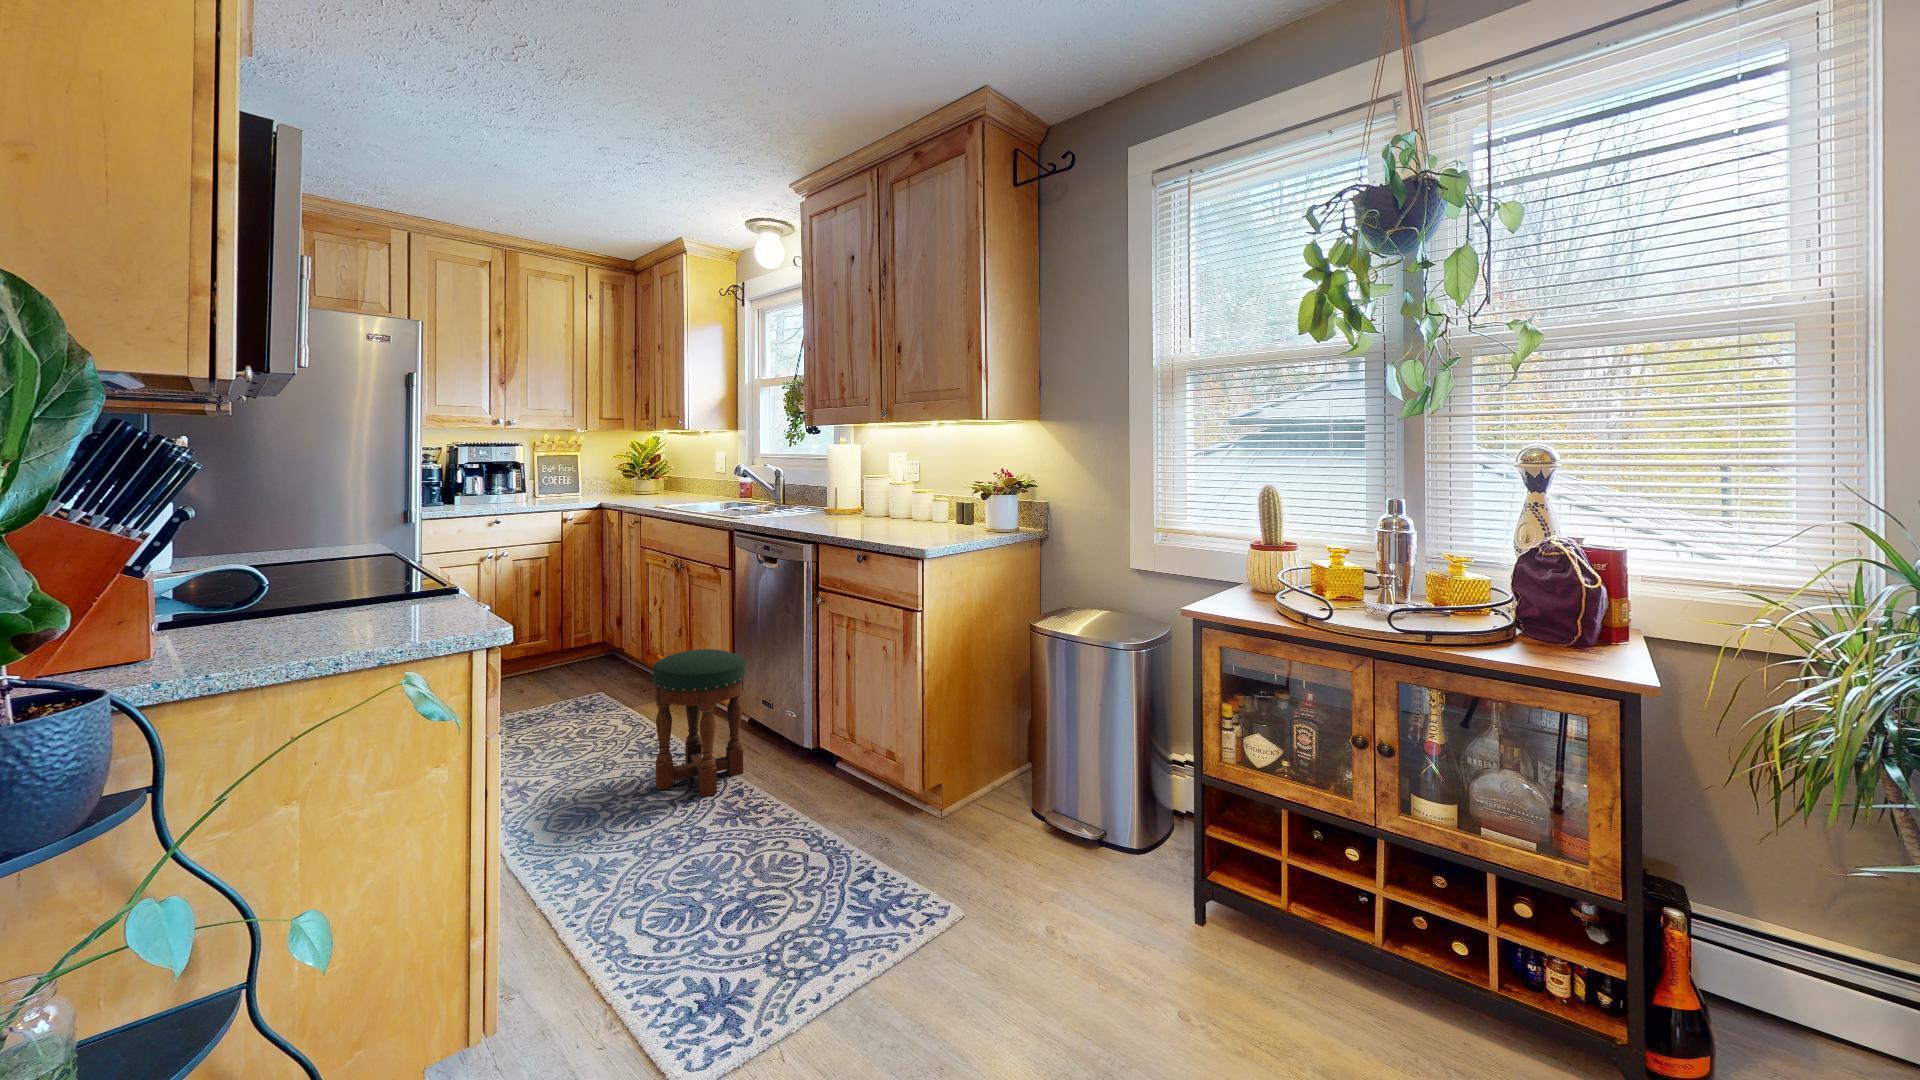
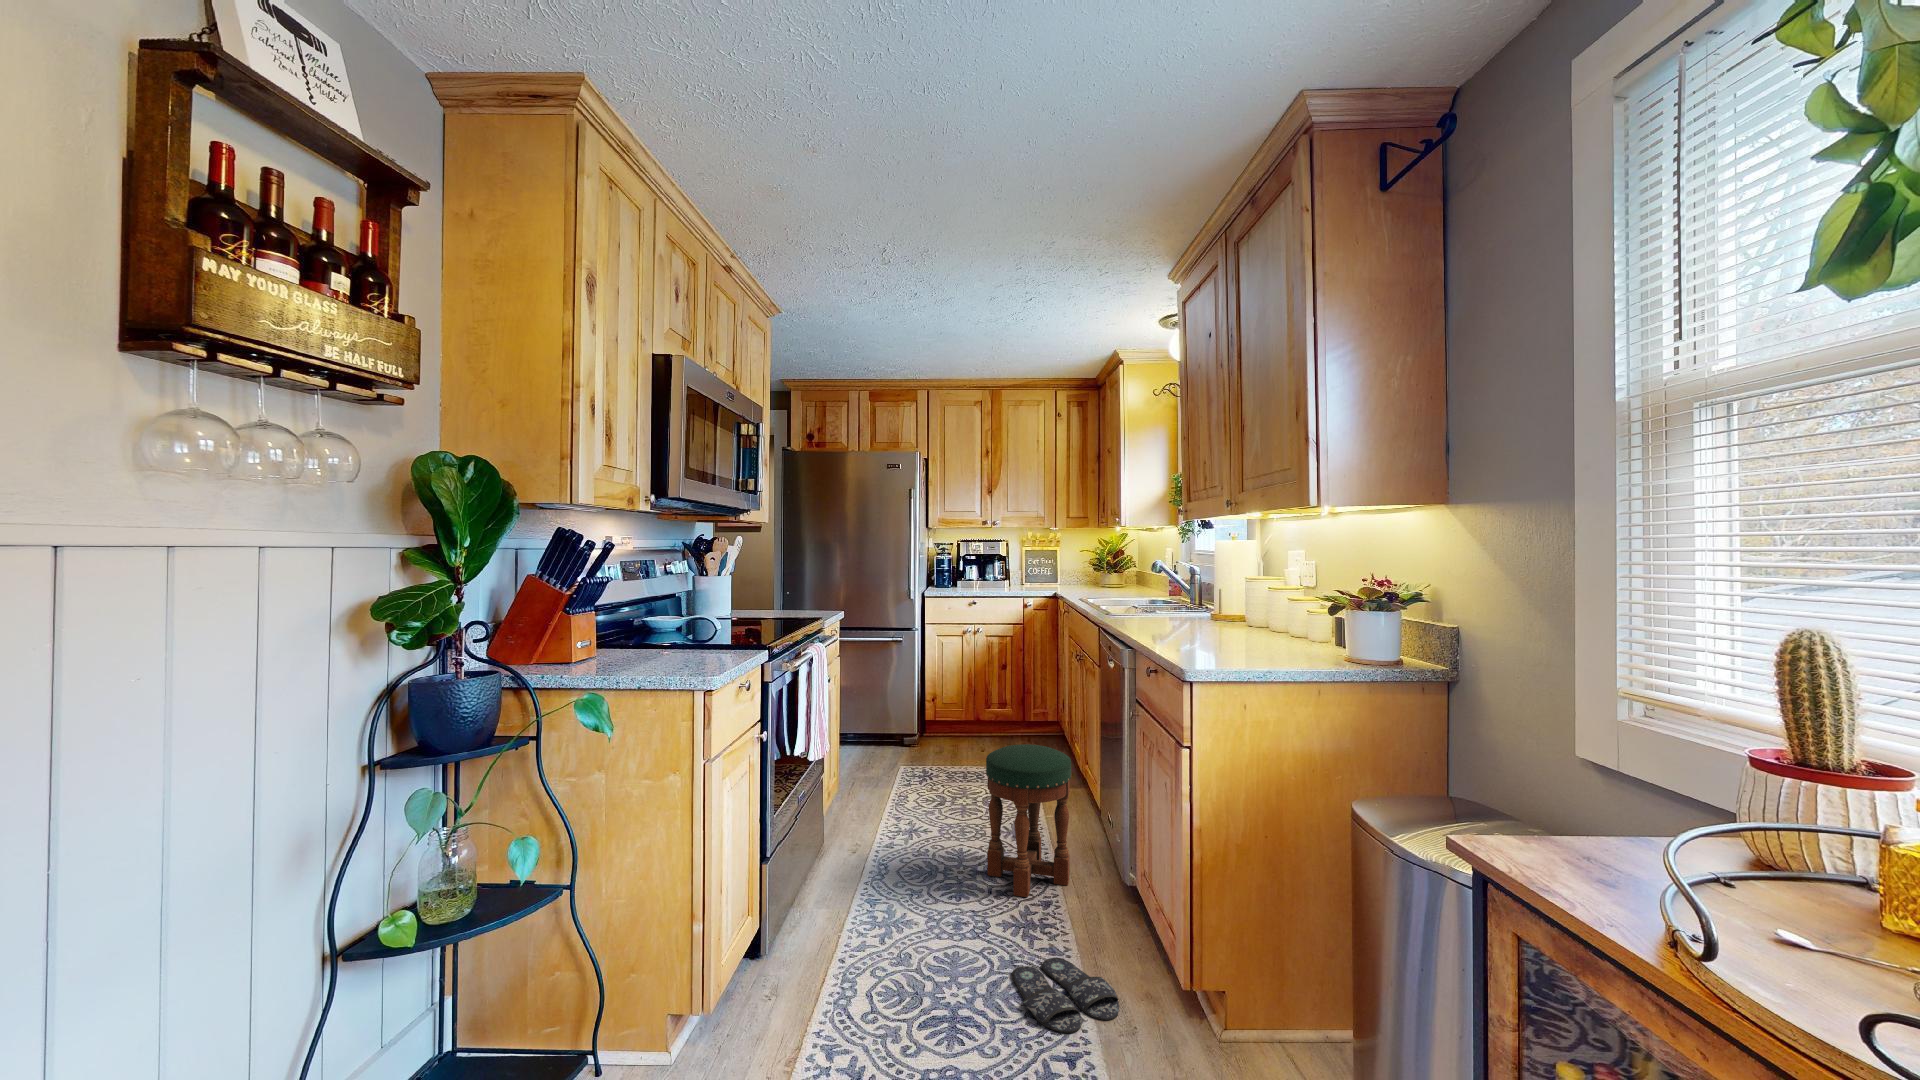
slippers: none [763,822,870,872] -> present [1012,958,1119,1033]

